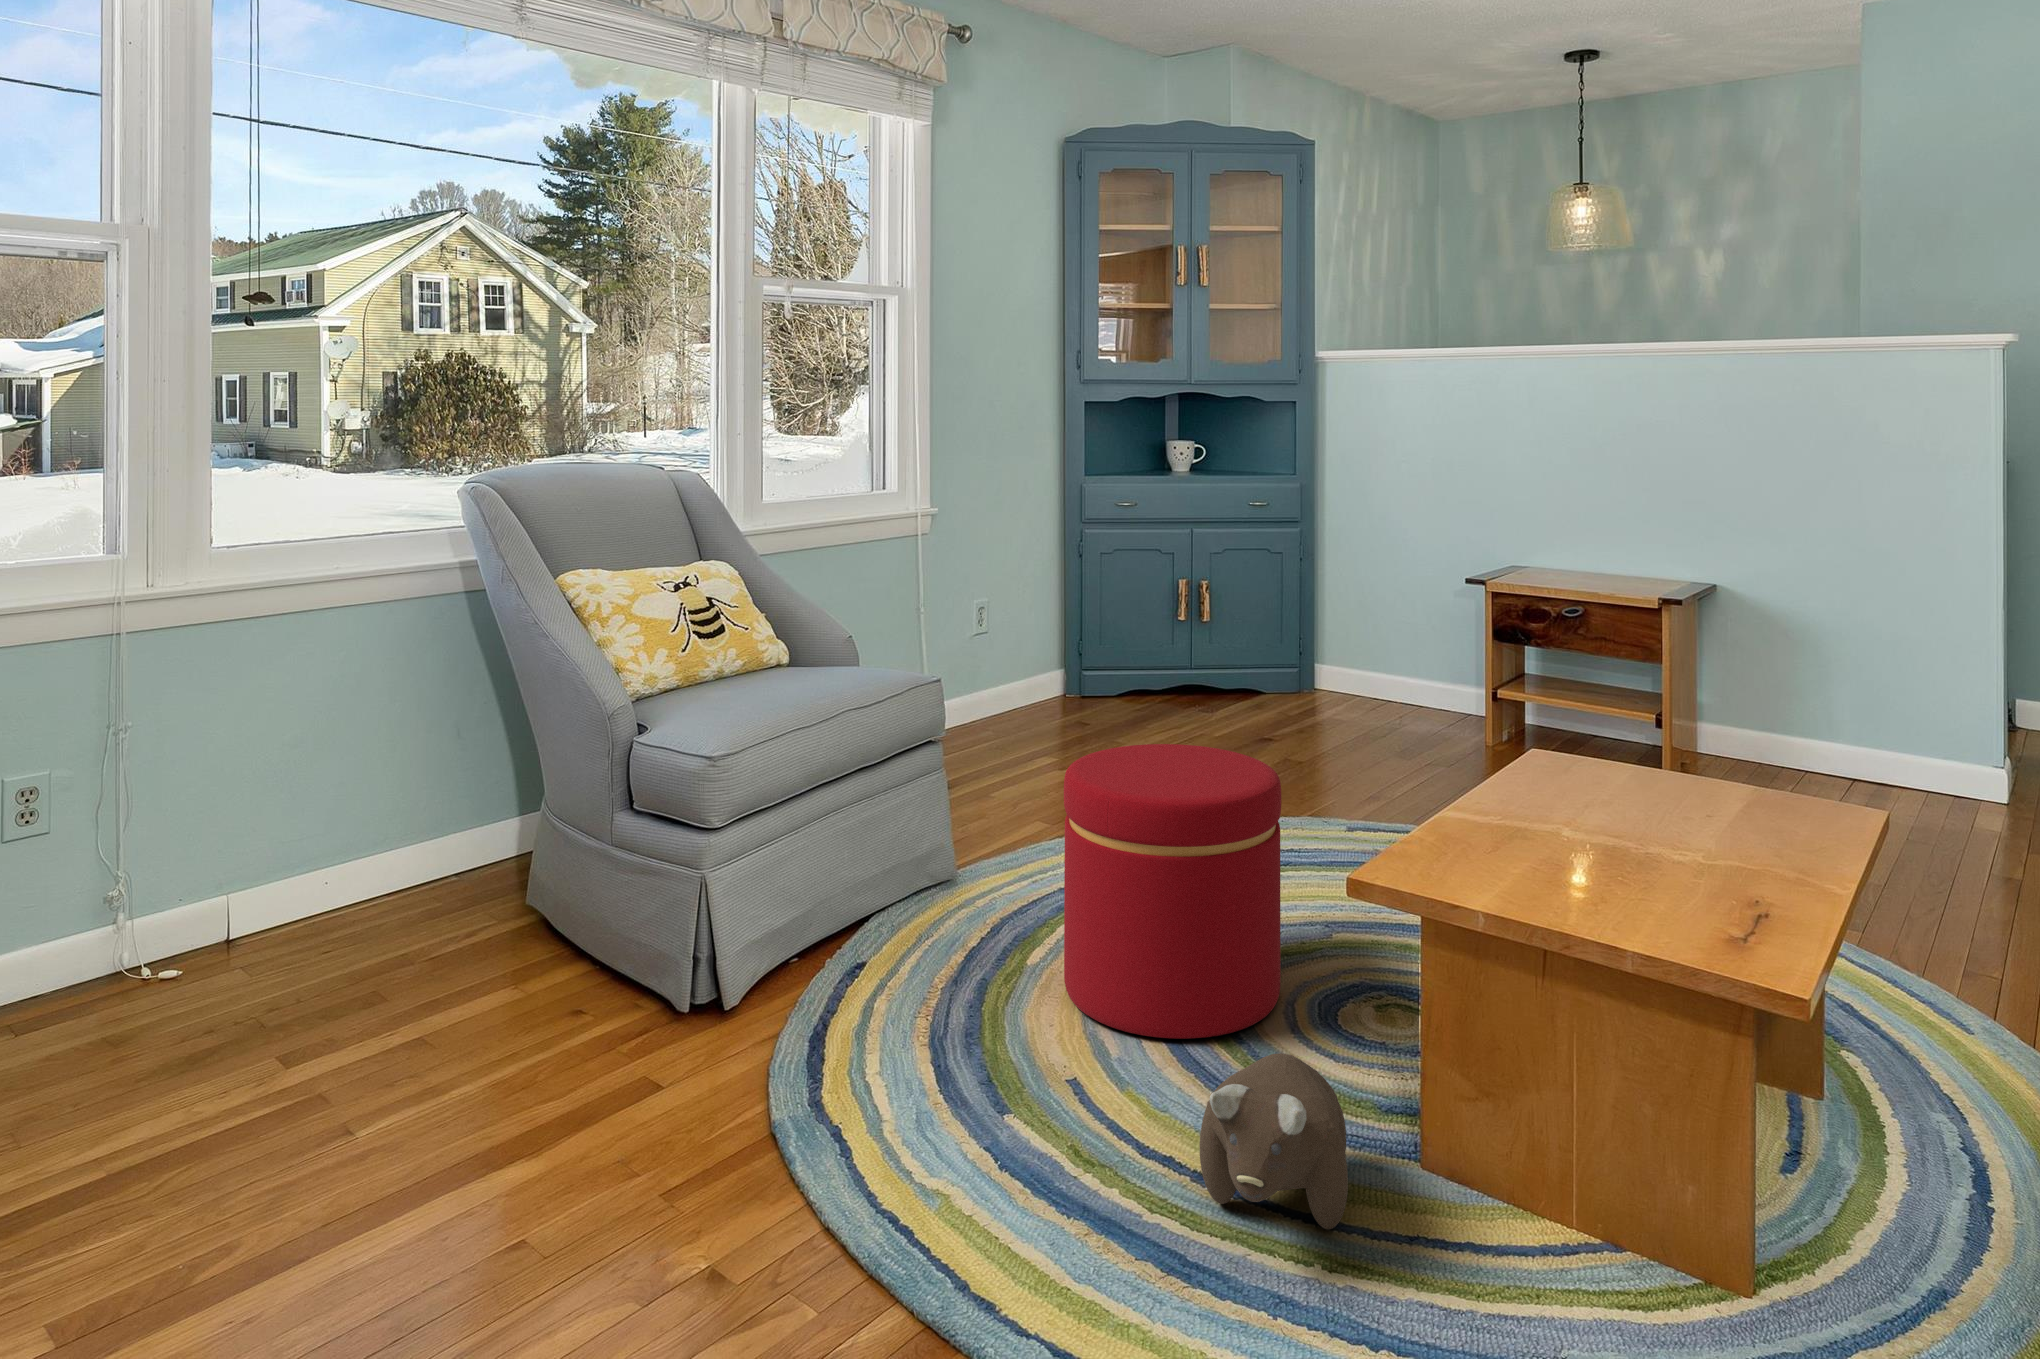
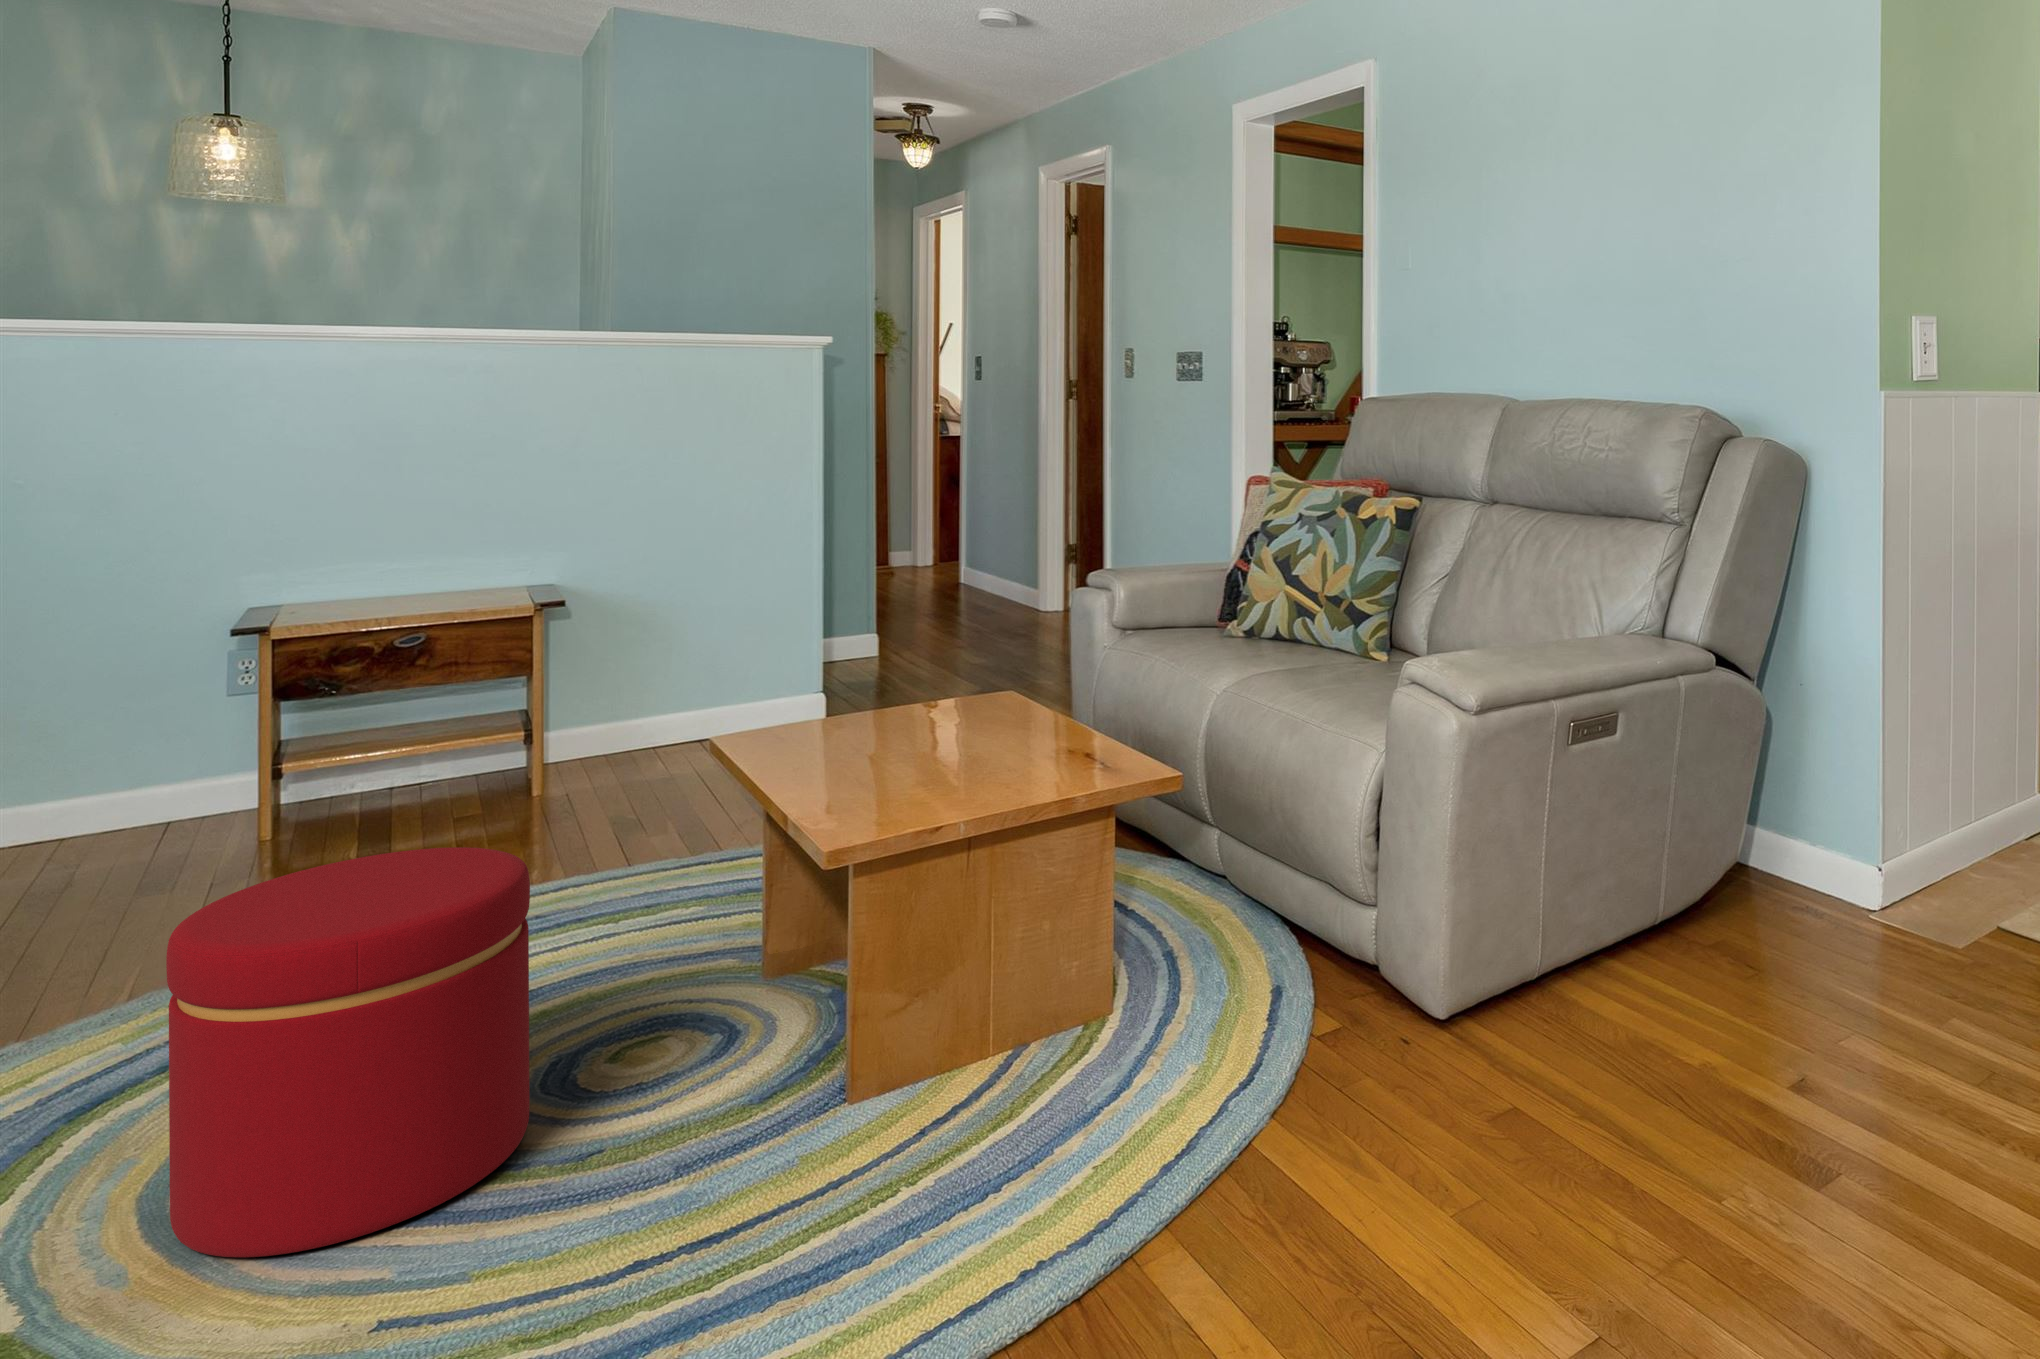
plush toy: present [1200,1053,1348,1229] -> none [710,1054,888,1232]

